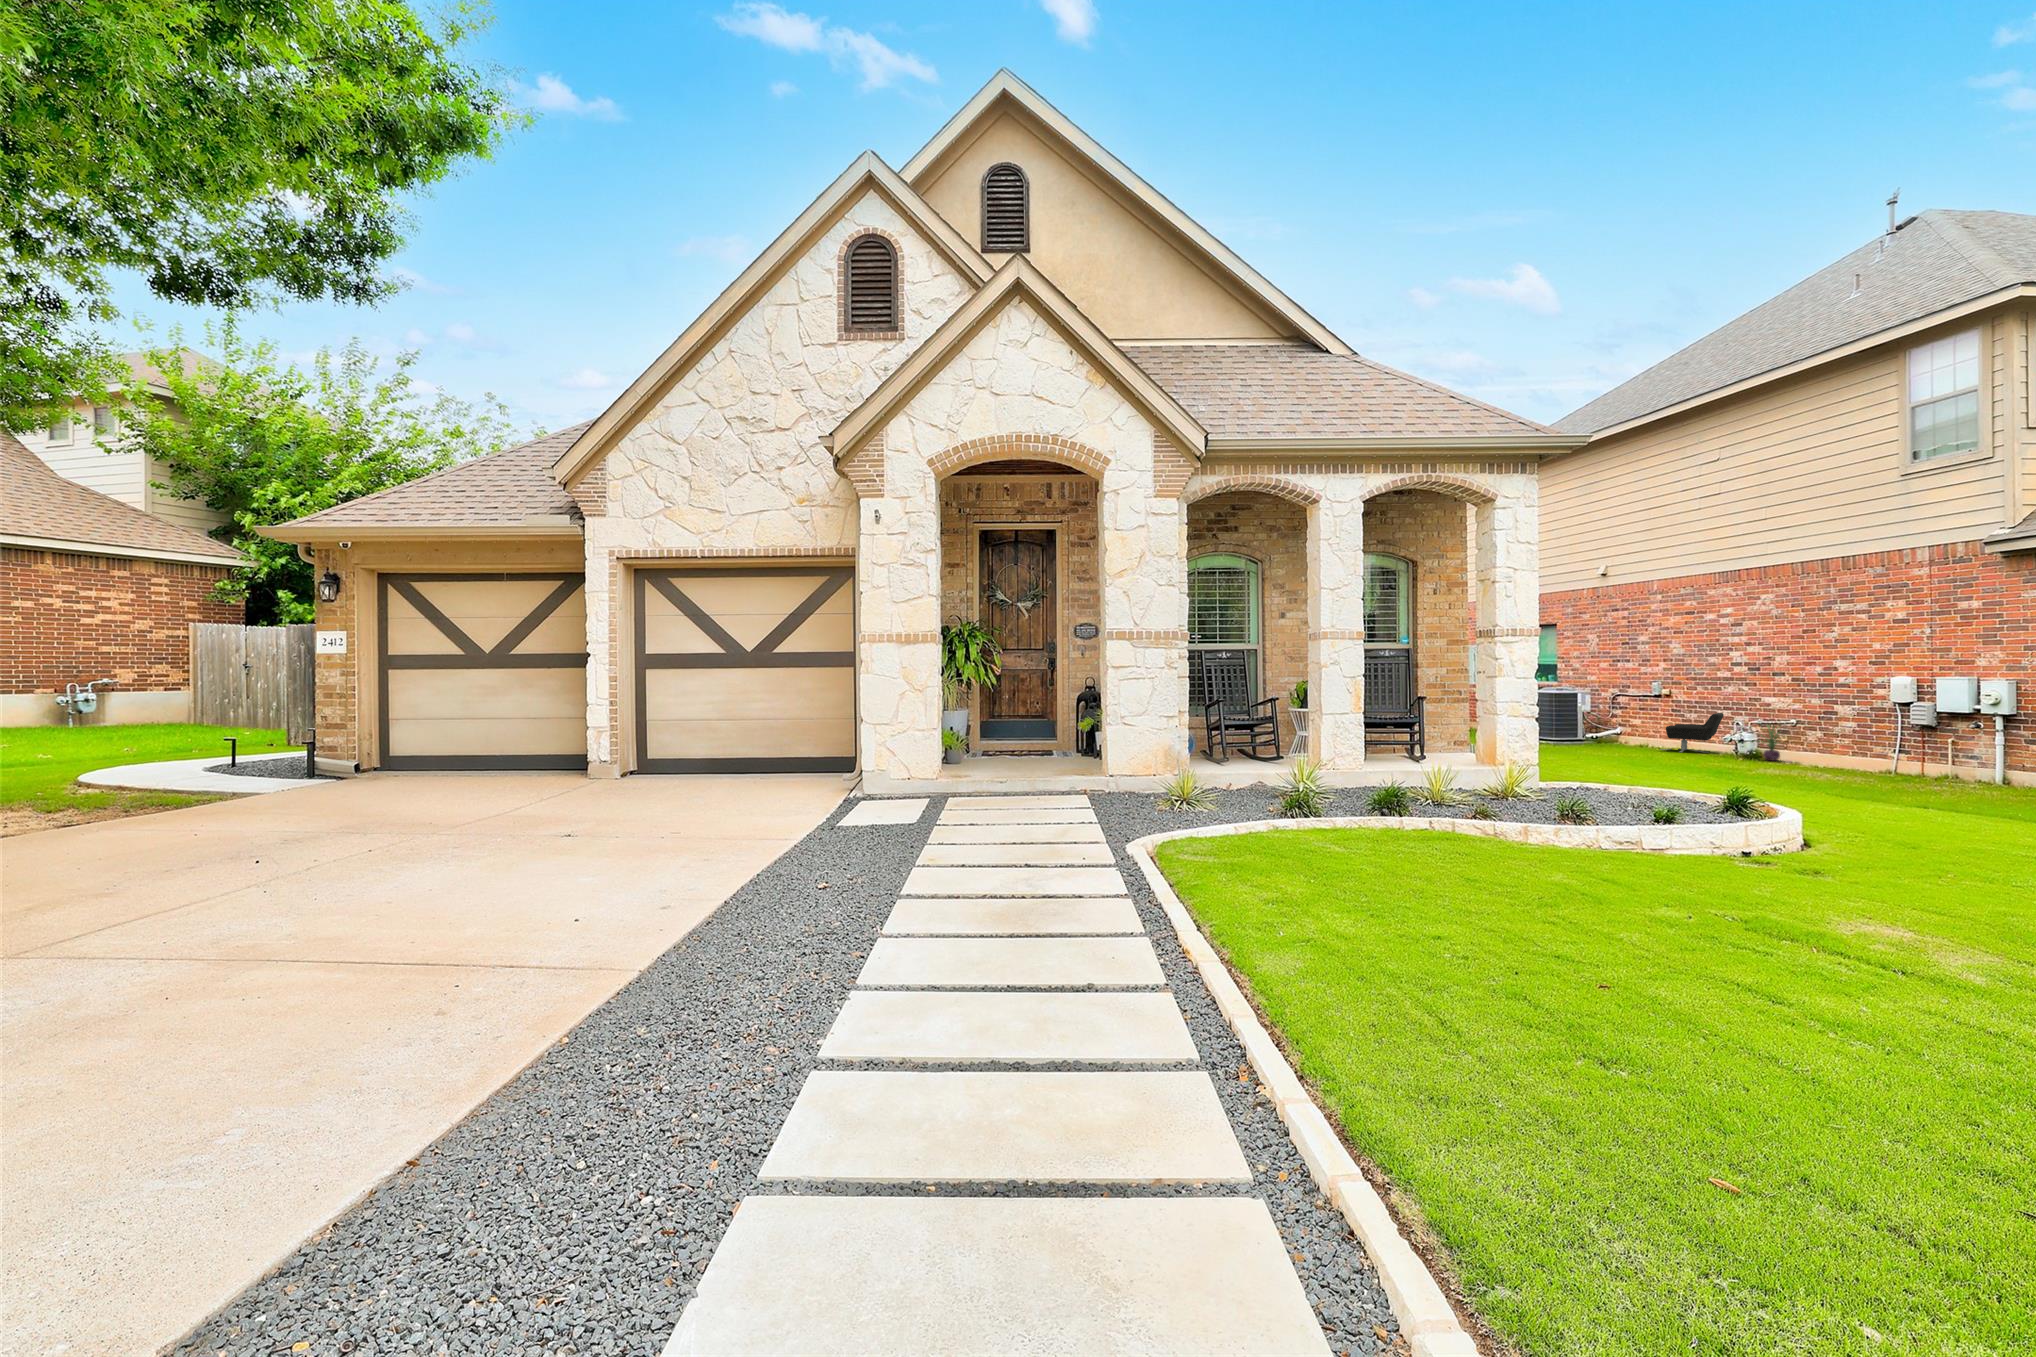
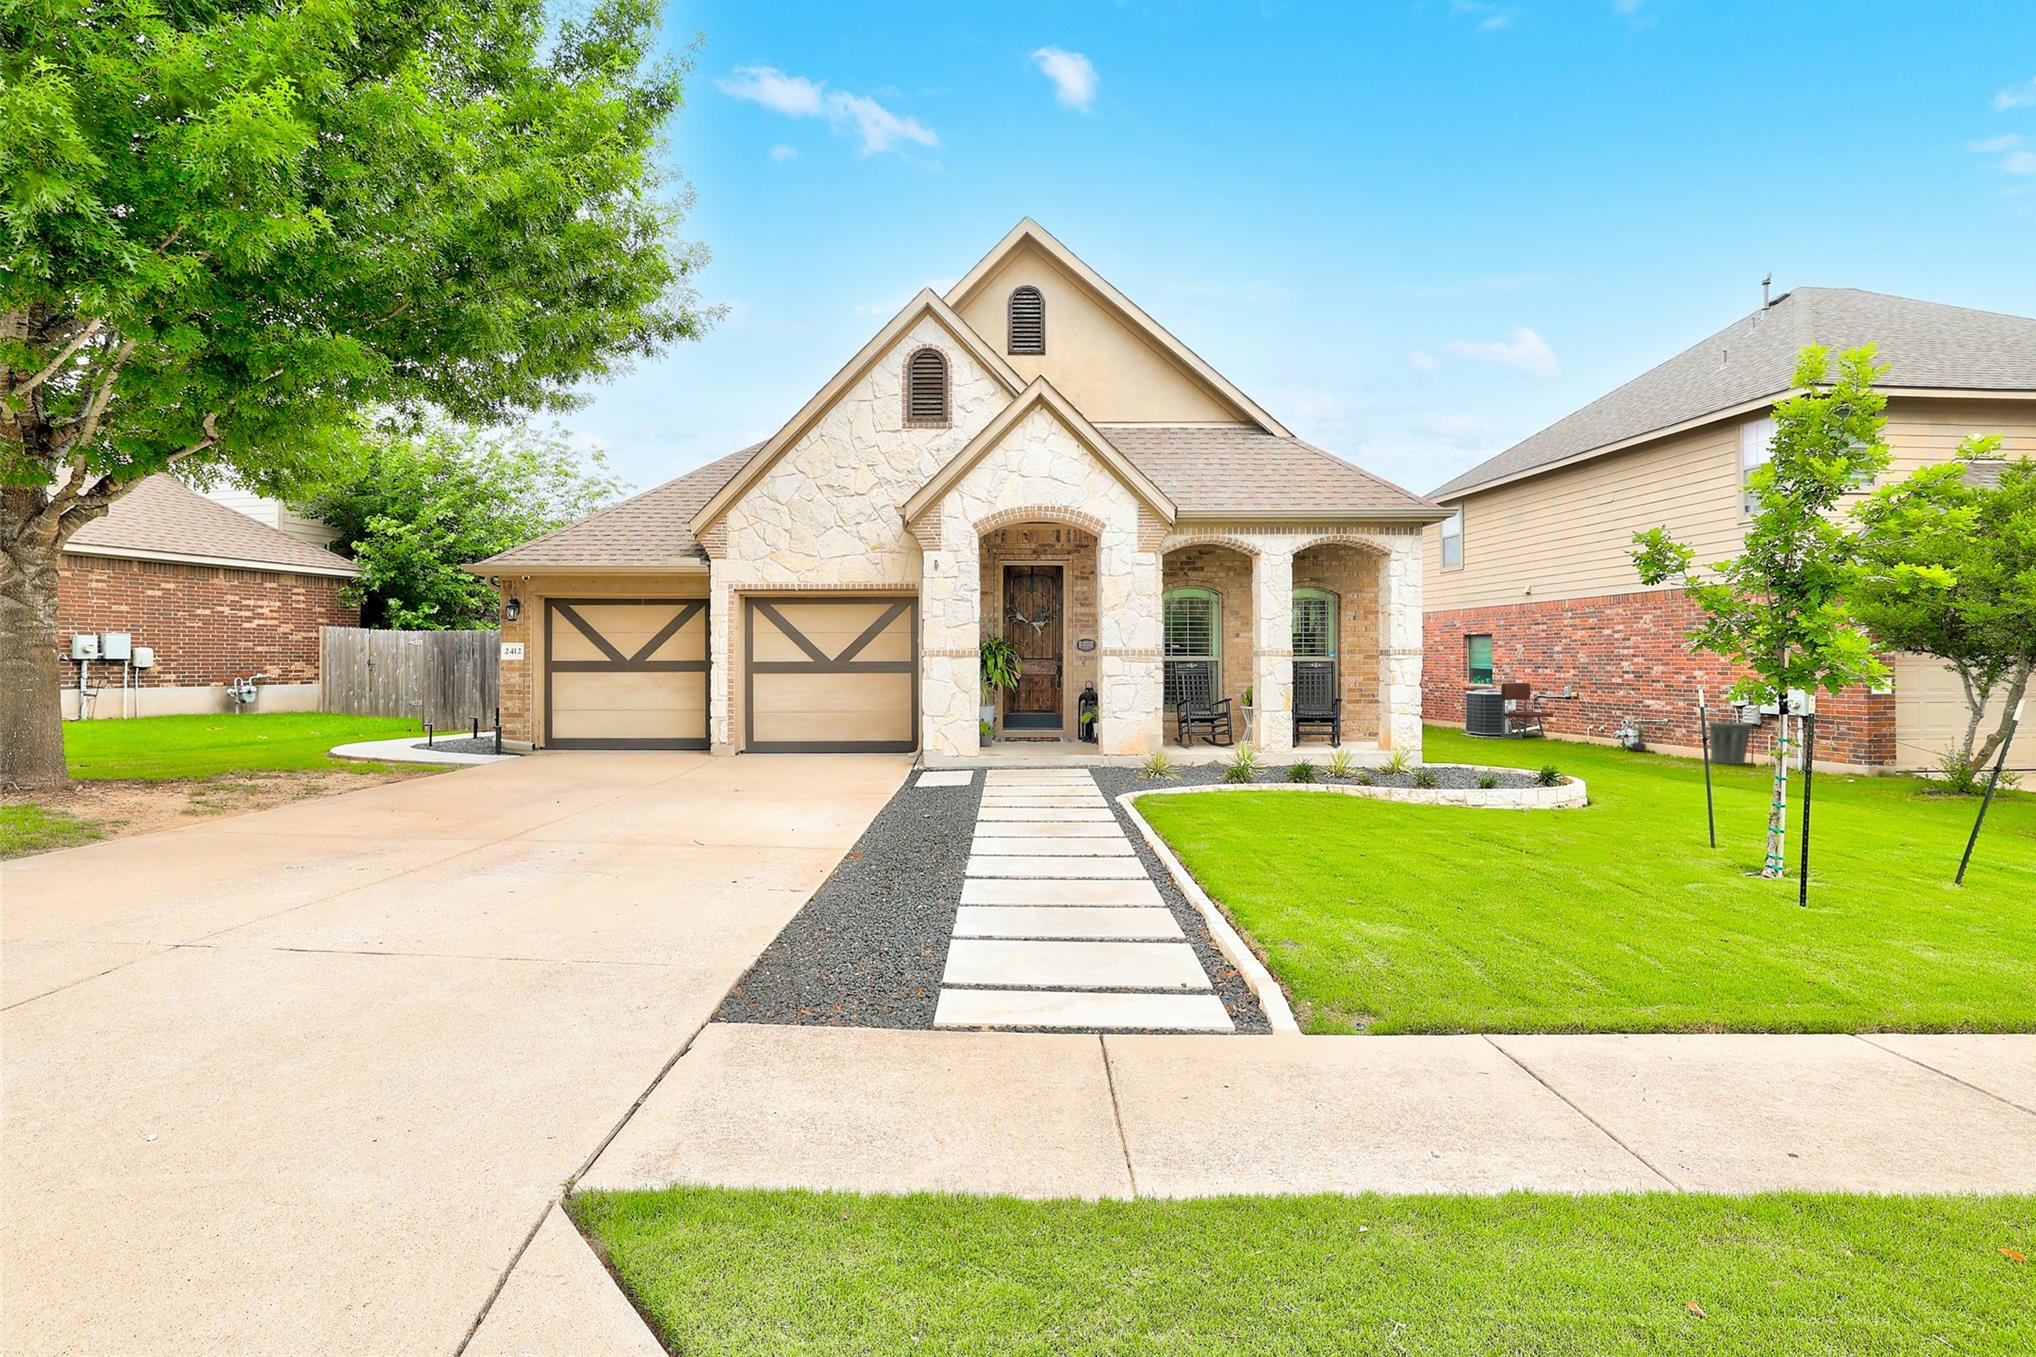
bench: none [1576,679,1637,746] -> present [1501,683,1553,739]
lounge chair: present [1666,713,1724,752] -> none [1564,712,1613,745]
trash can: none [1878,719,1952,779] -> present [1709,719,1752,764]

